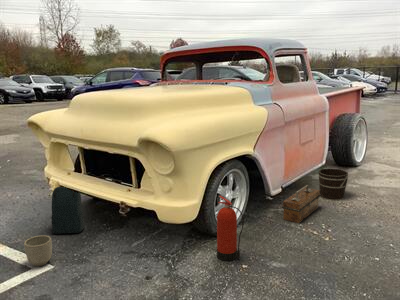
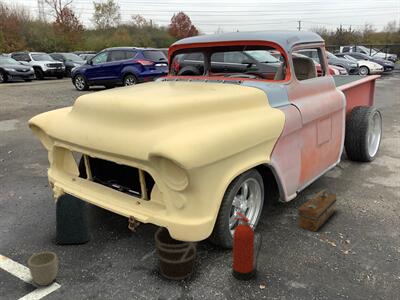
bucket: present [319,169,348,201] -> present [155,228,197,279]

